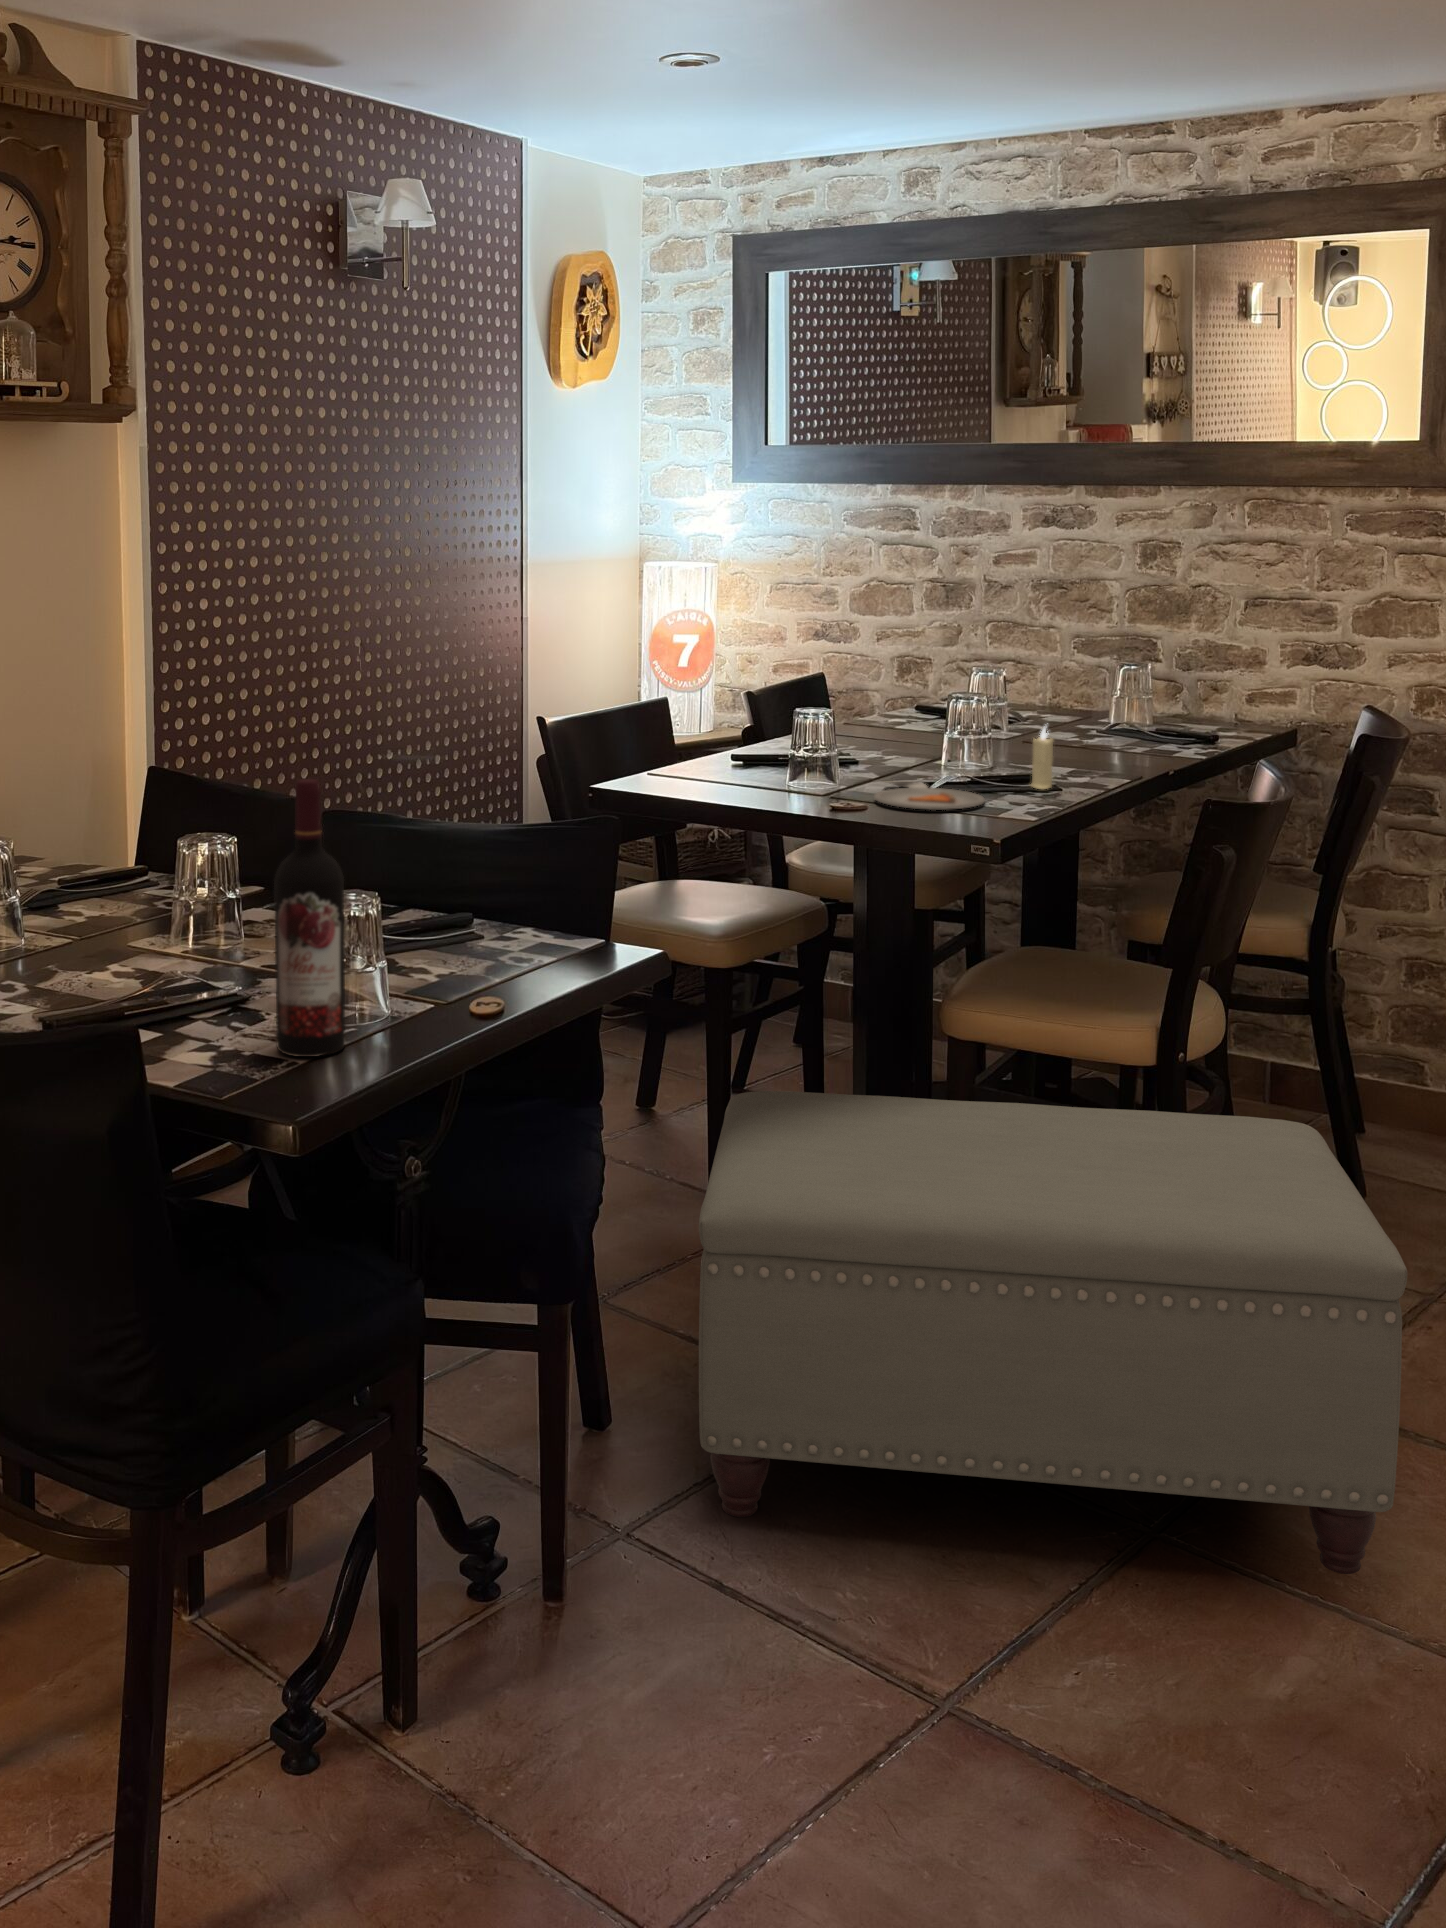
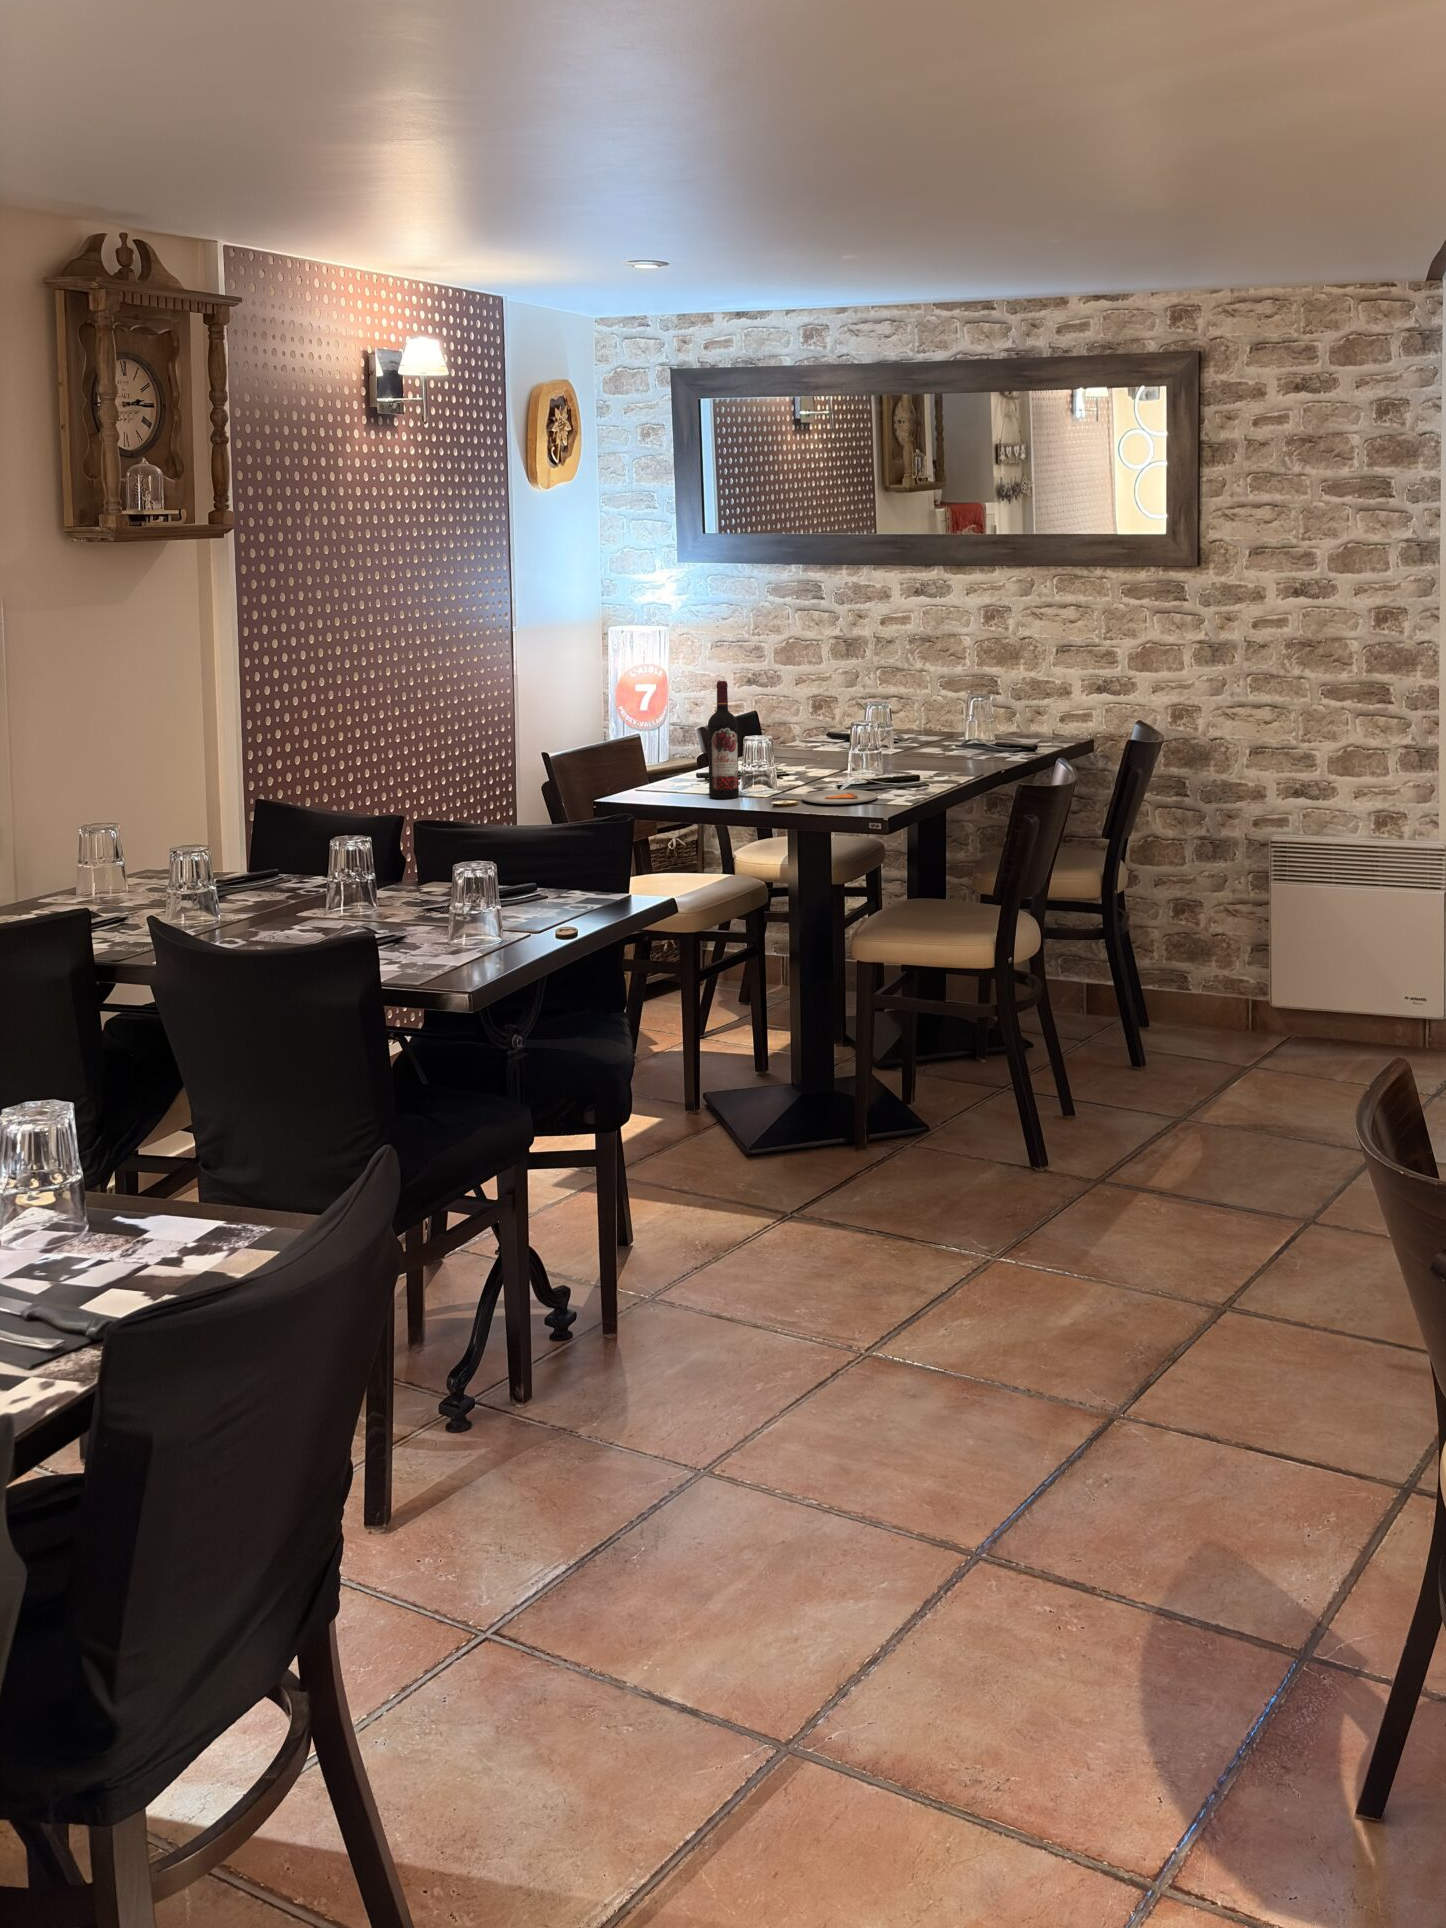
candle: present [1031,727,1053,789] -> none [907,741,924,787]
wine bottle: present [274,779,346,1057] -> present [708,681,739,799]
ottoman: present [699,1091,1407,1574] -> none [702,989,1133,1270]

